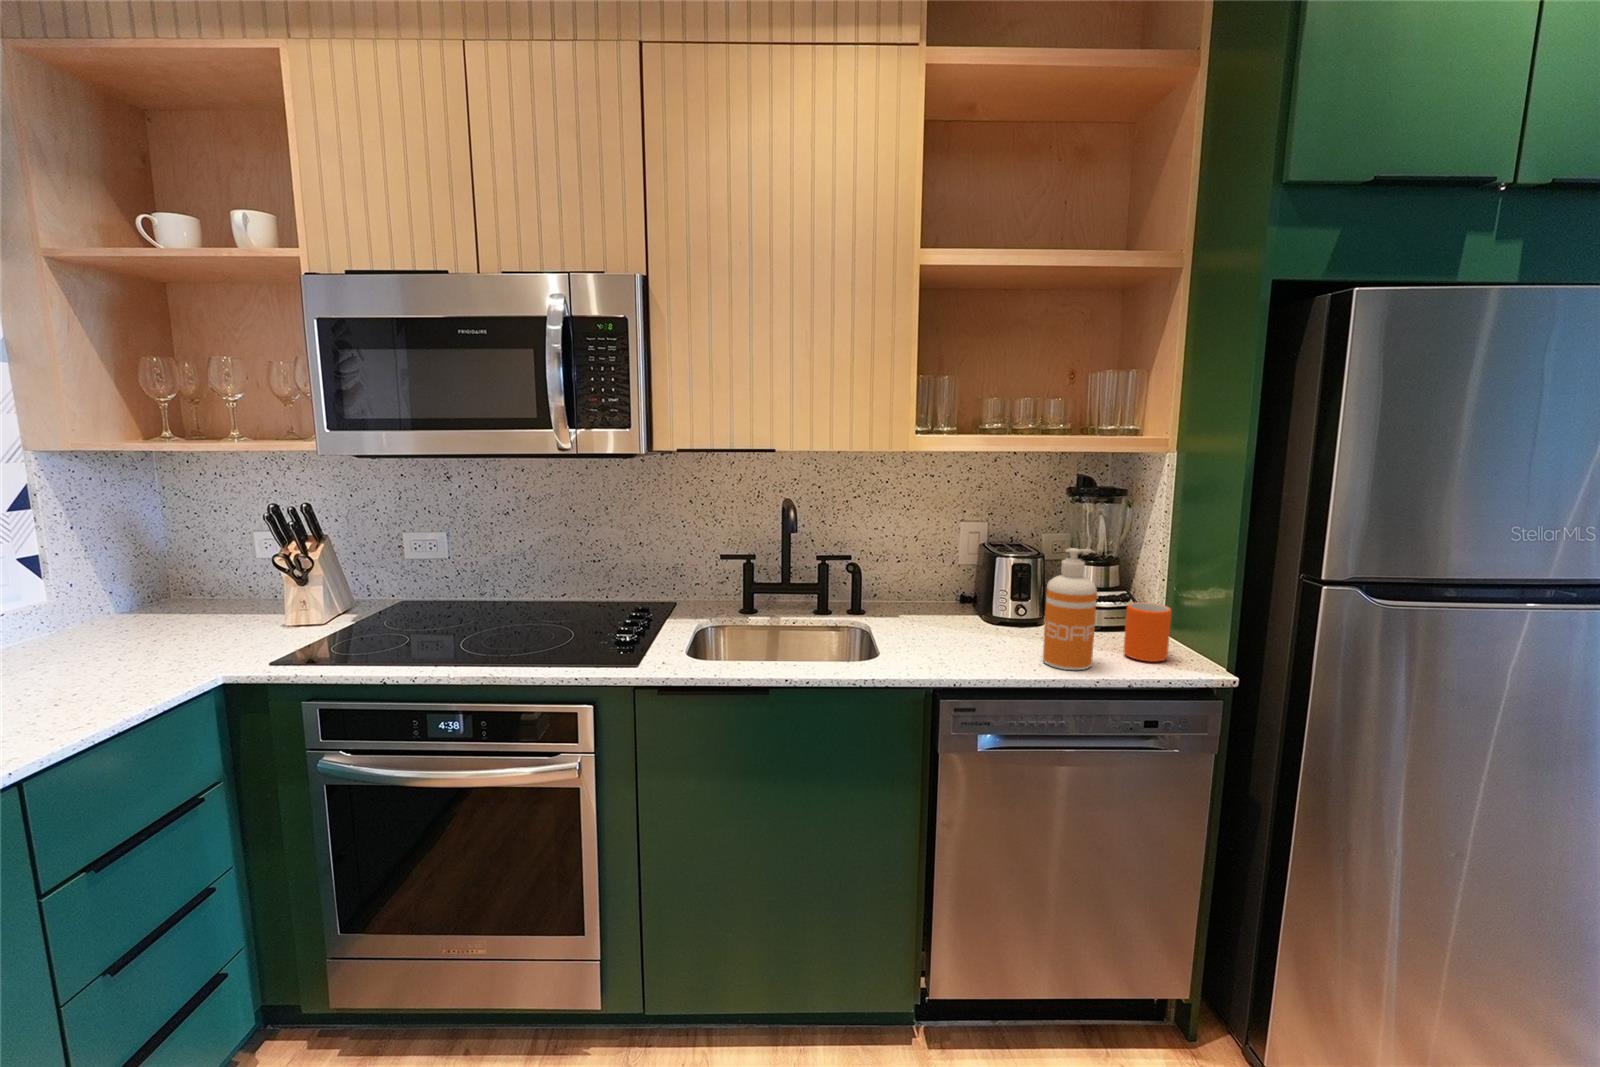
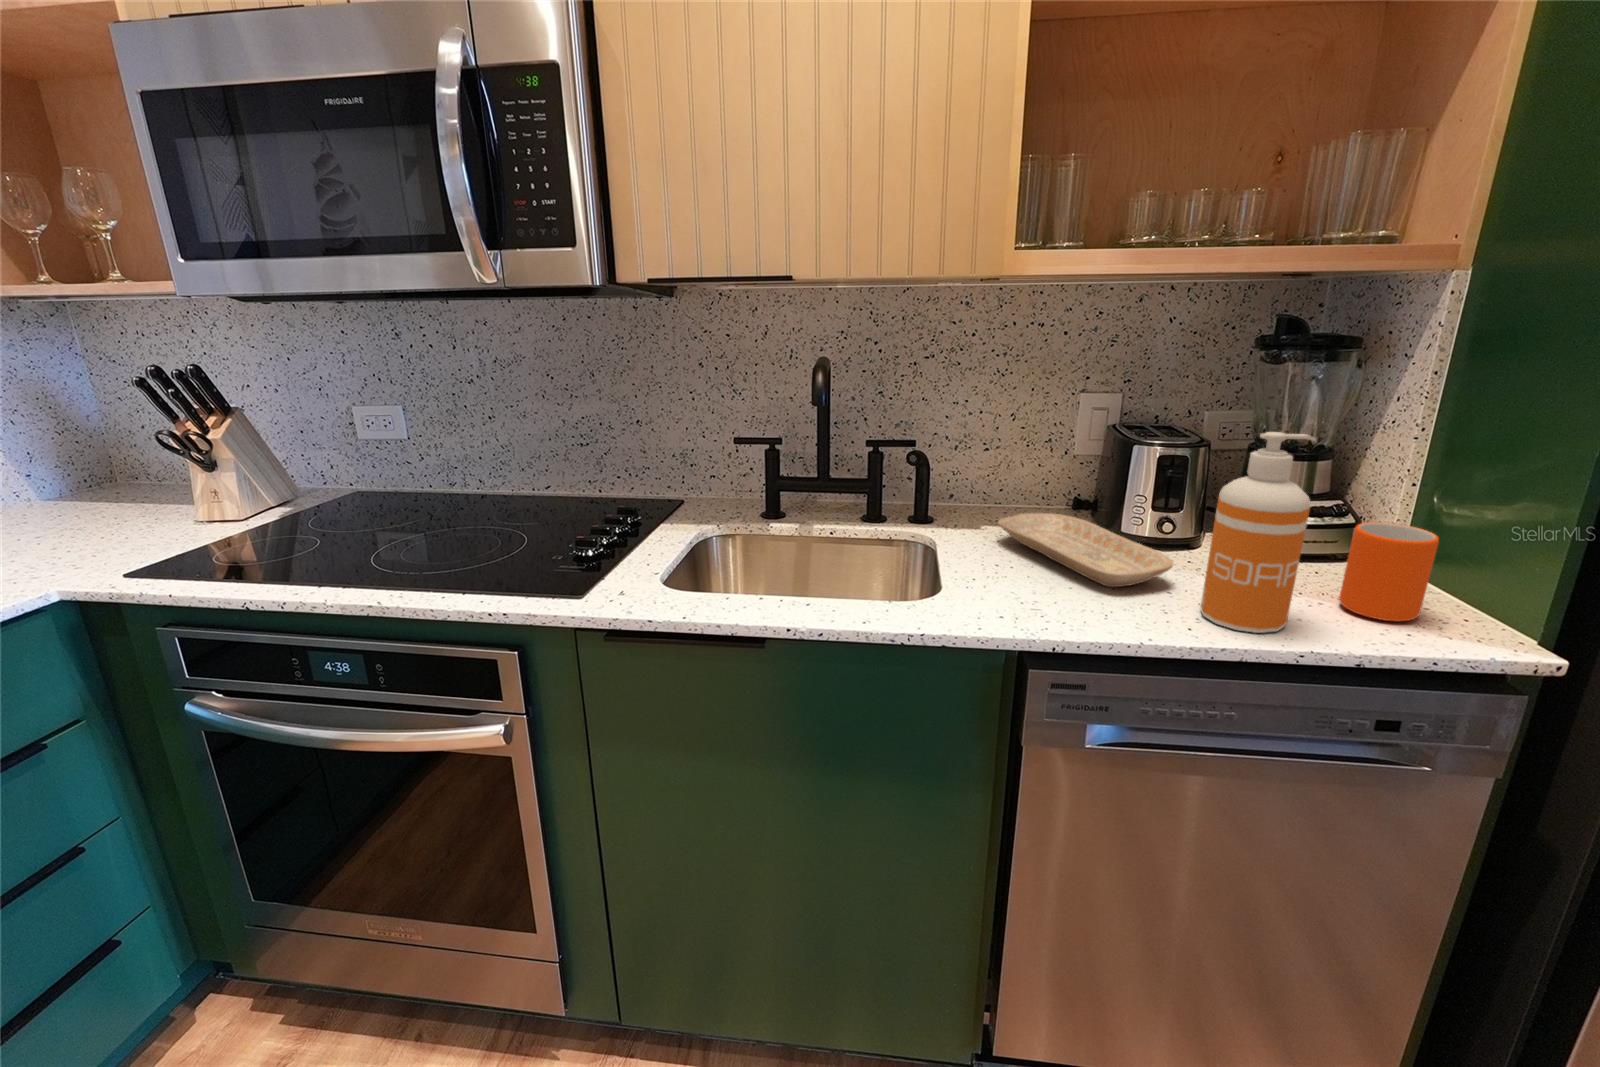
tray: none [911,605,1026,649] -> present [998,513,1173,587]

